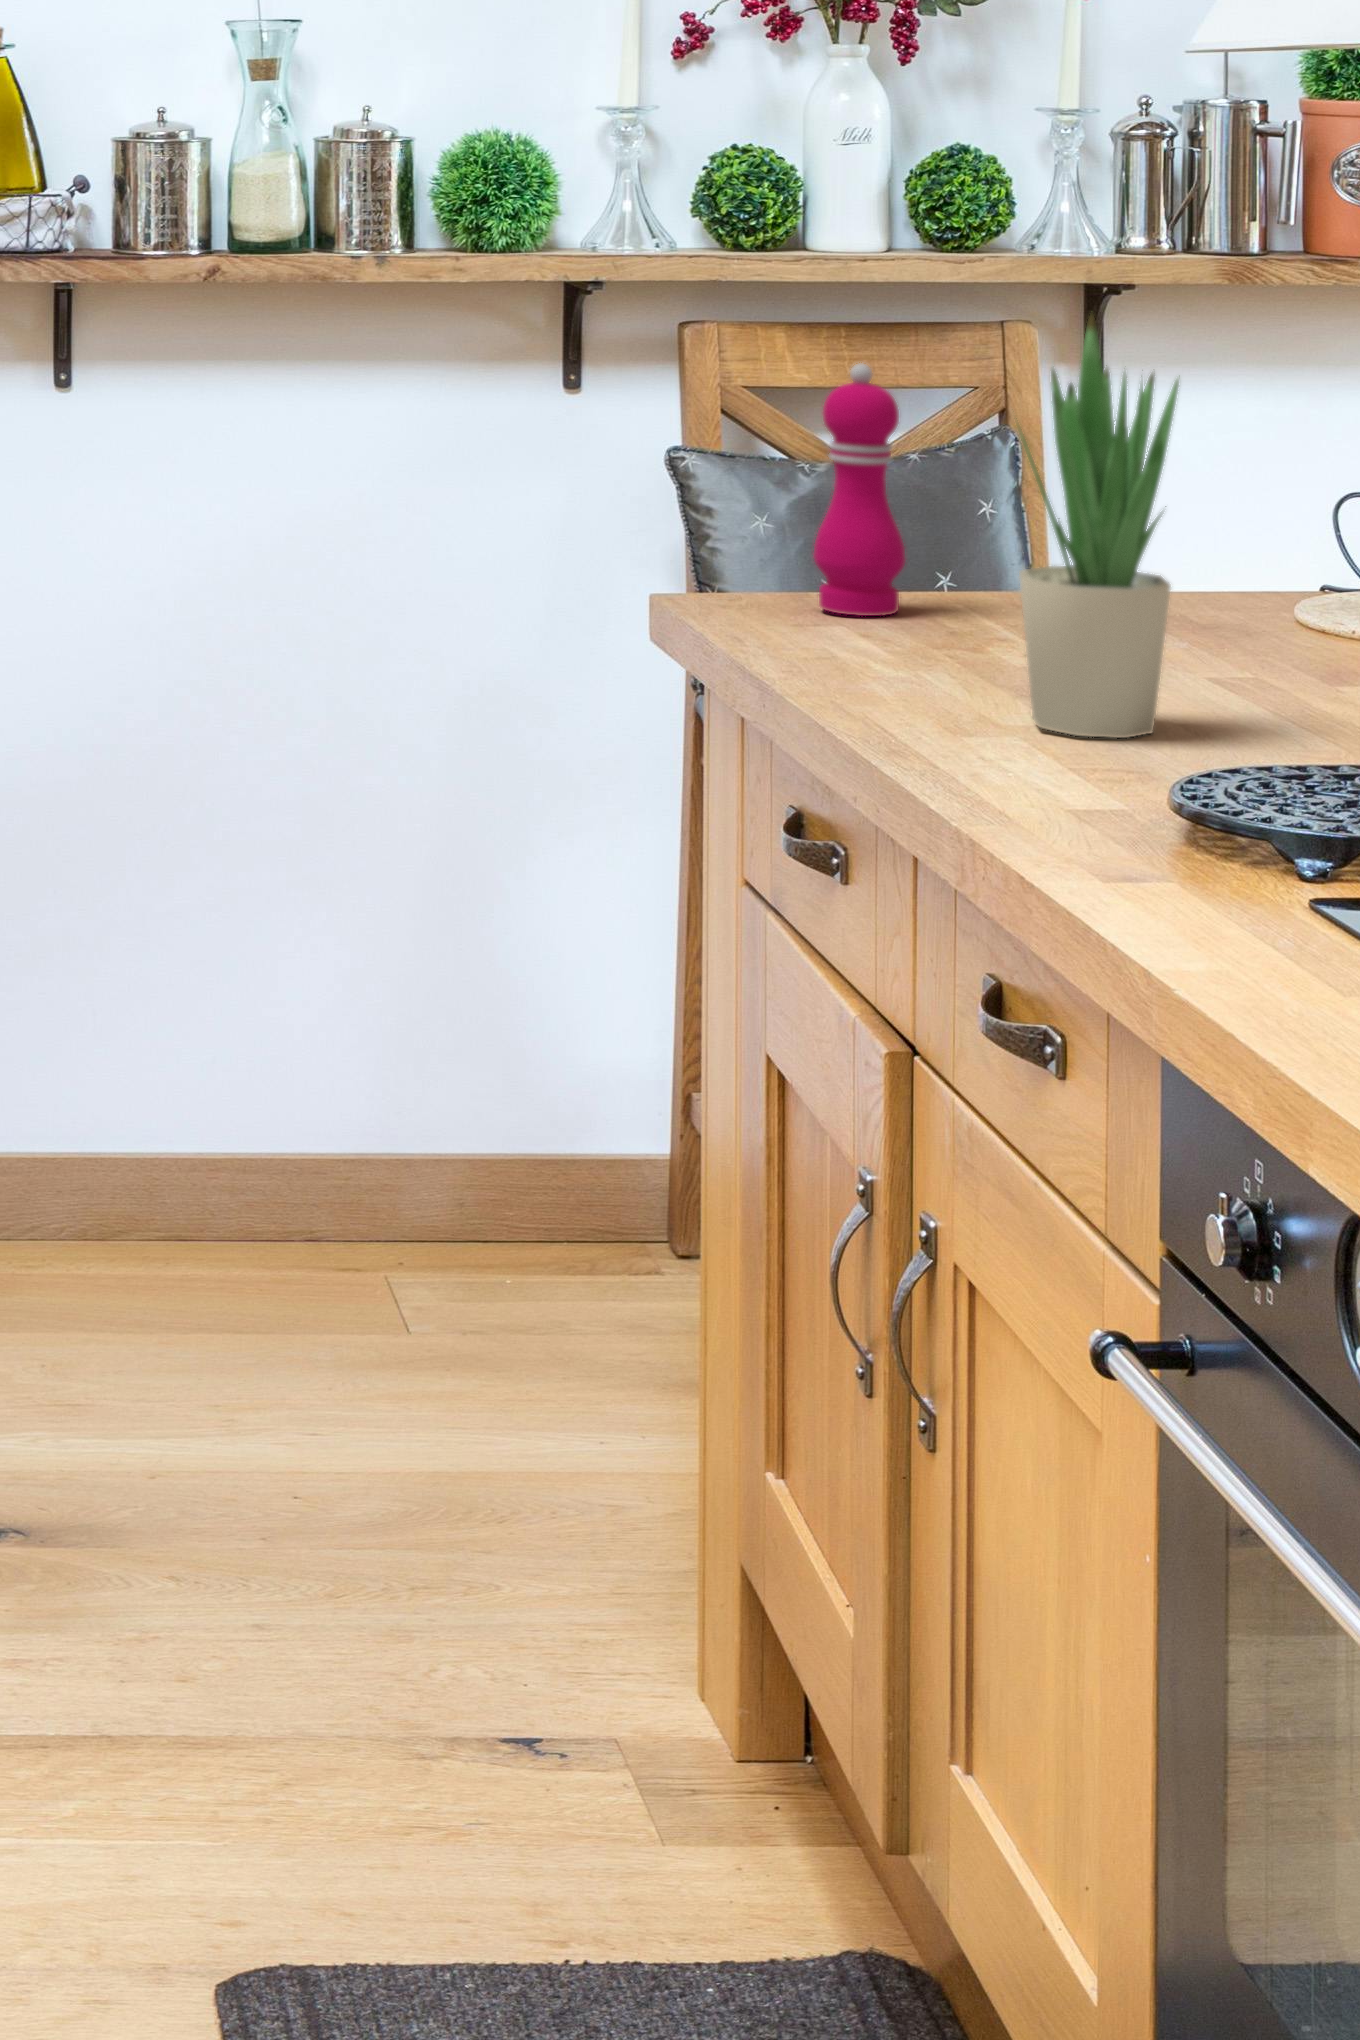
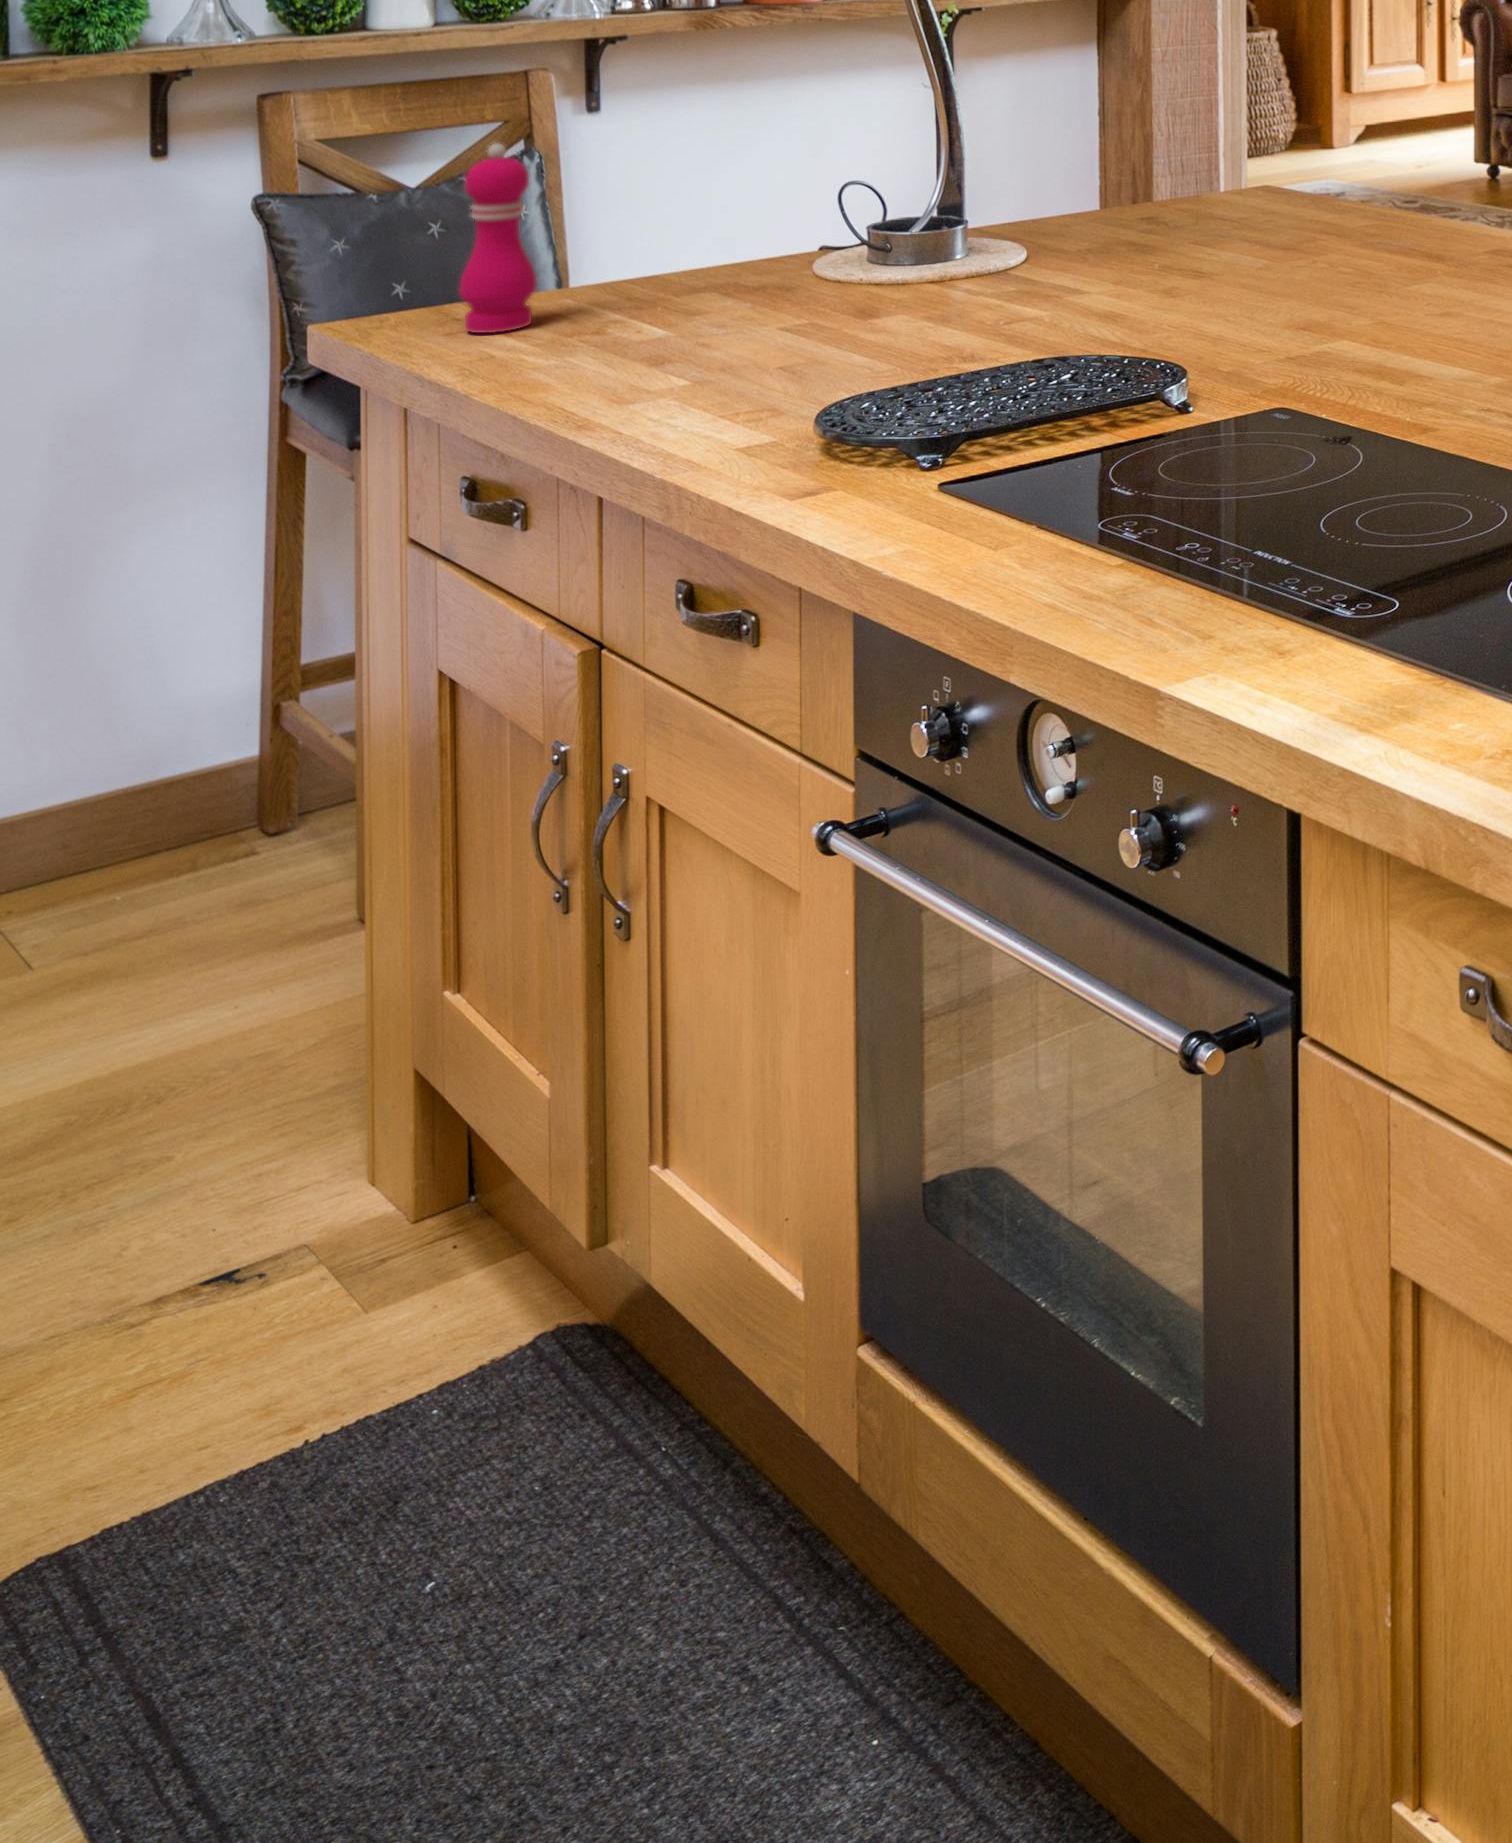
potted plant: present [1016,315,1179,738] -> none [664,103,786,402]

